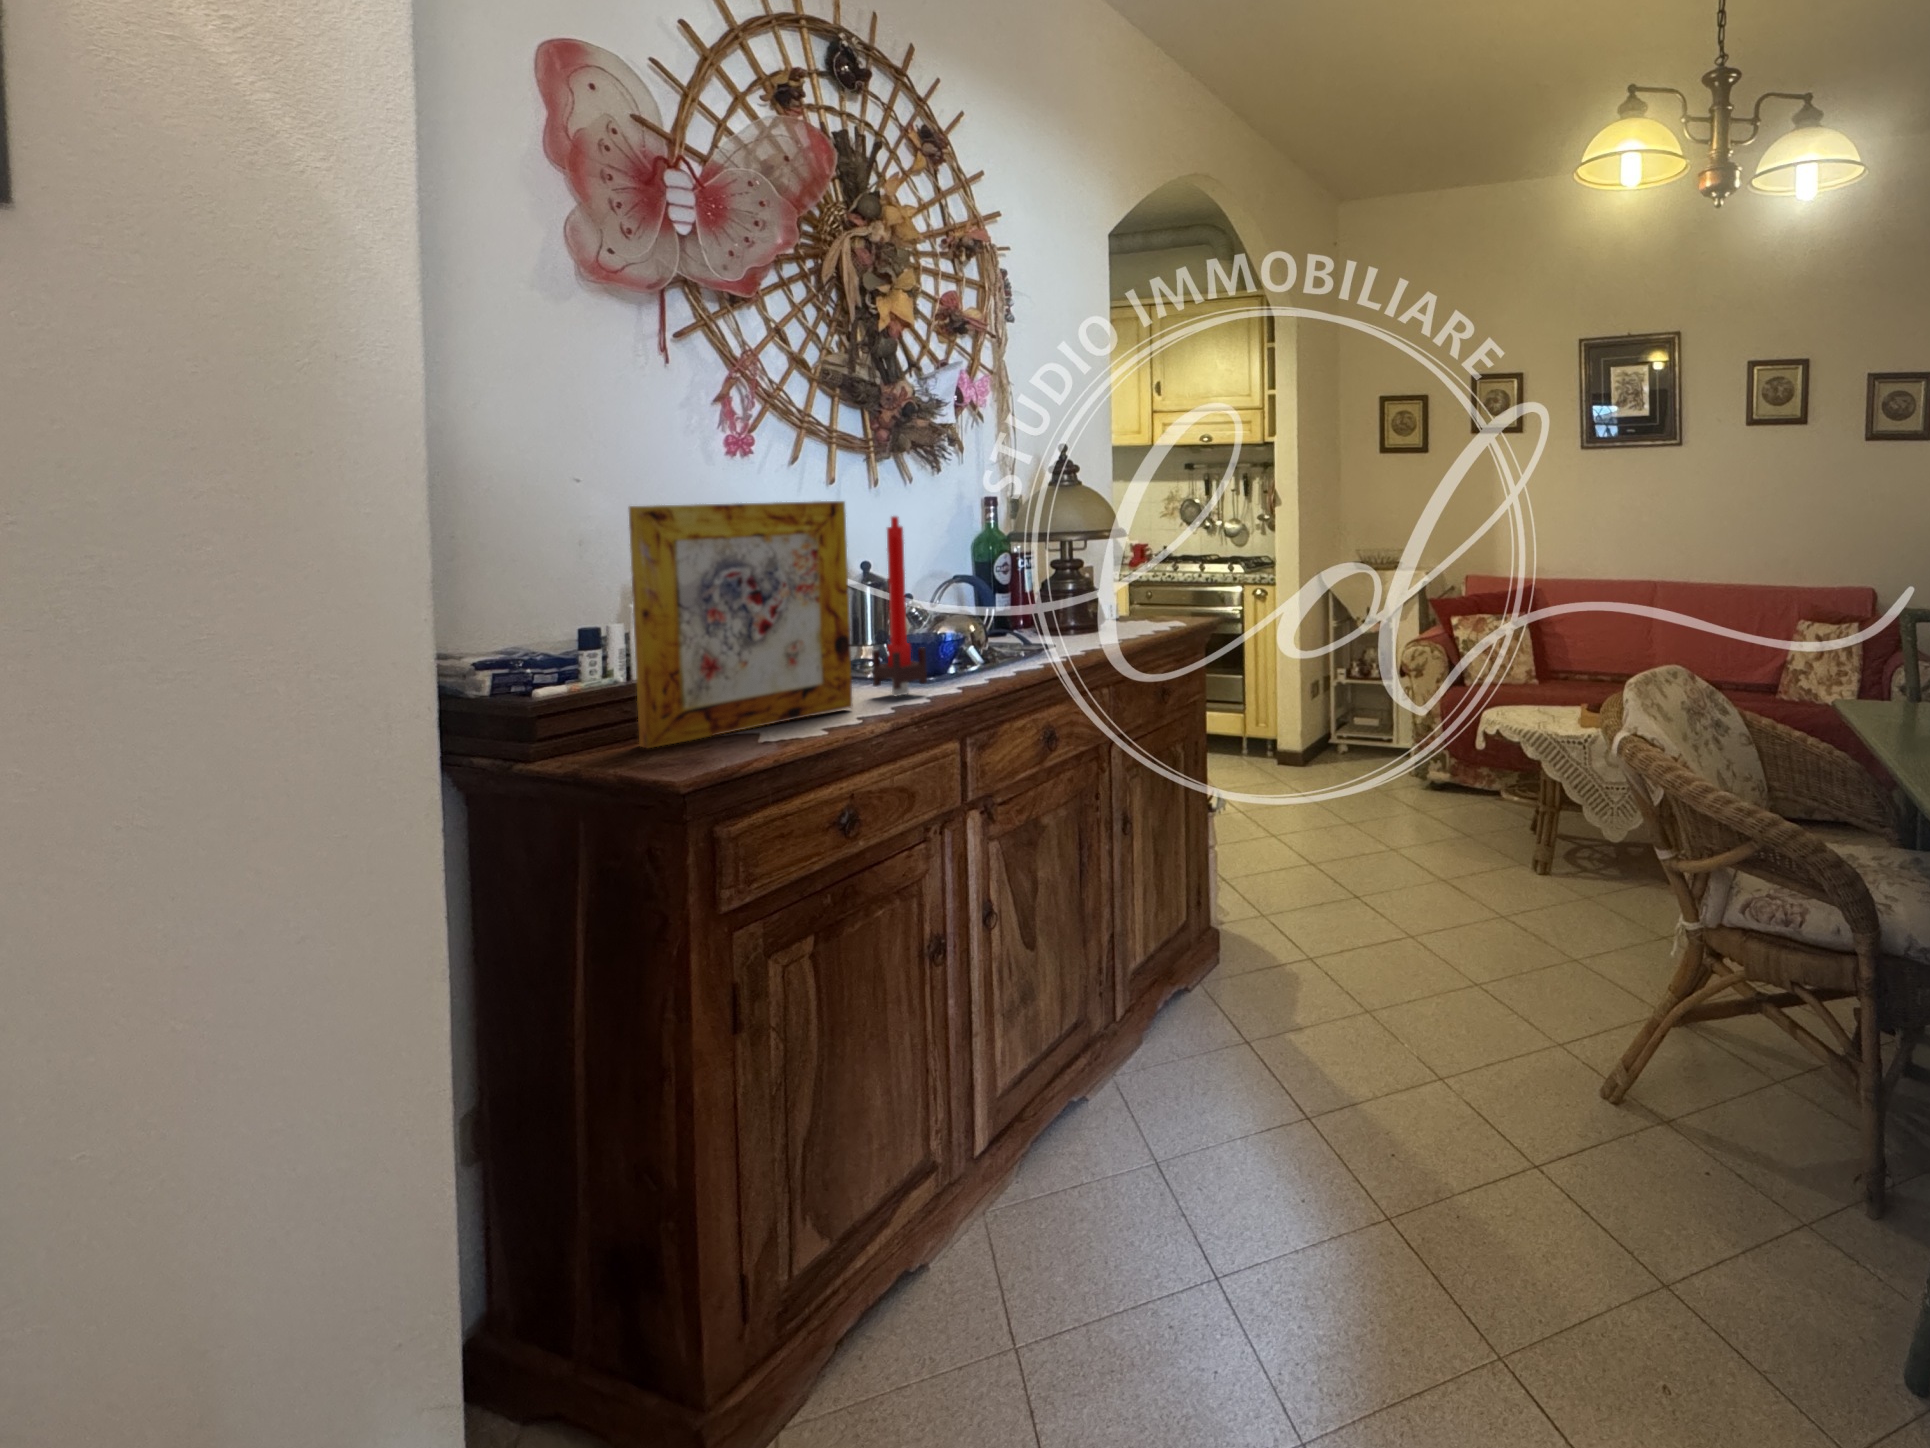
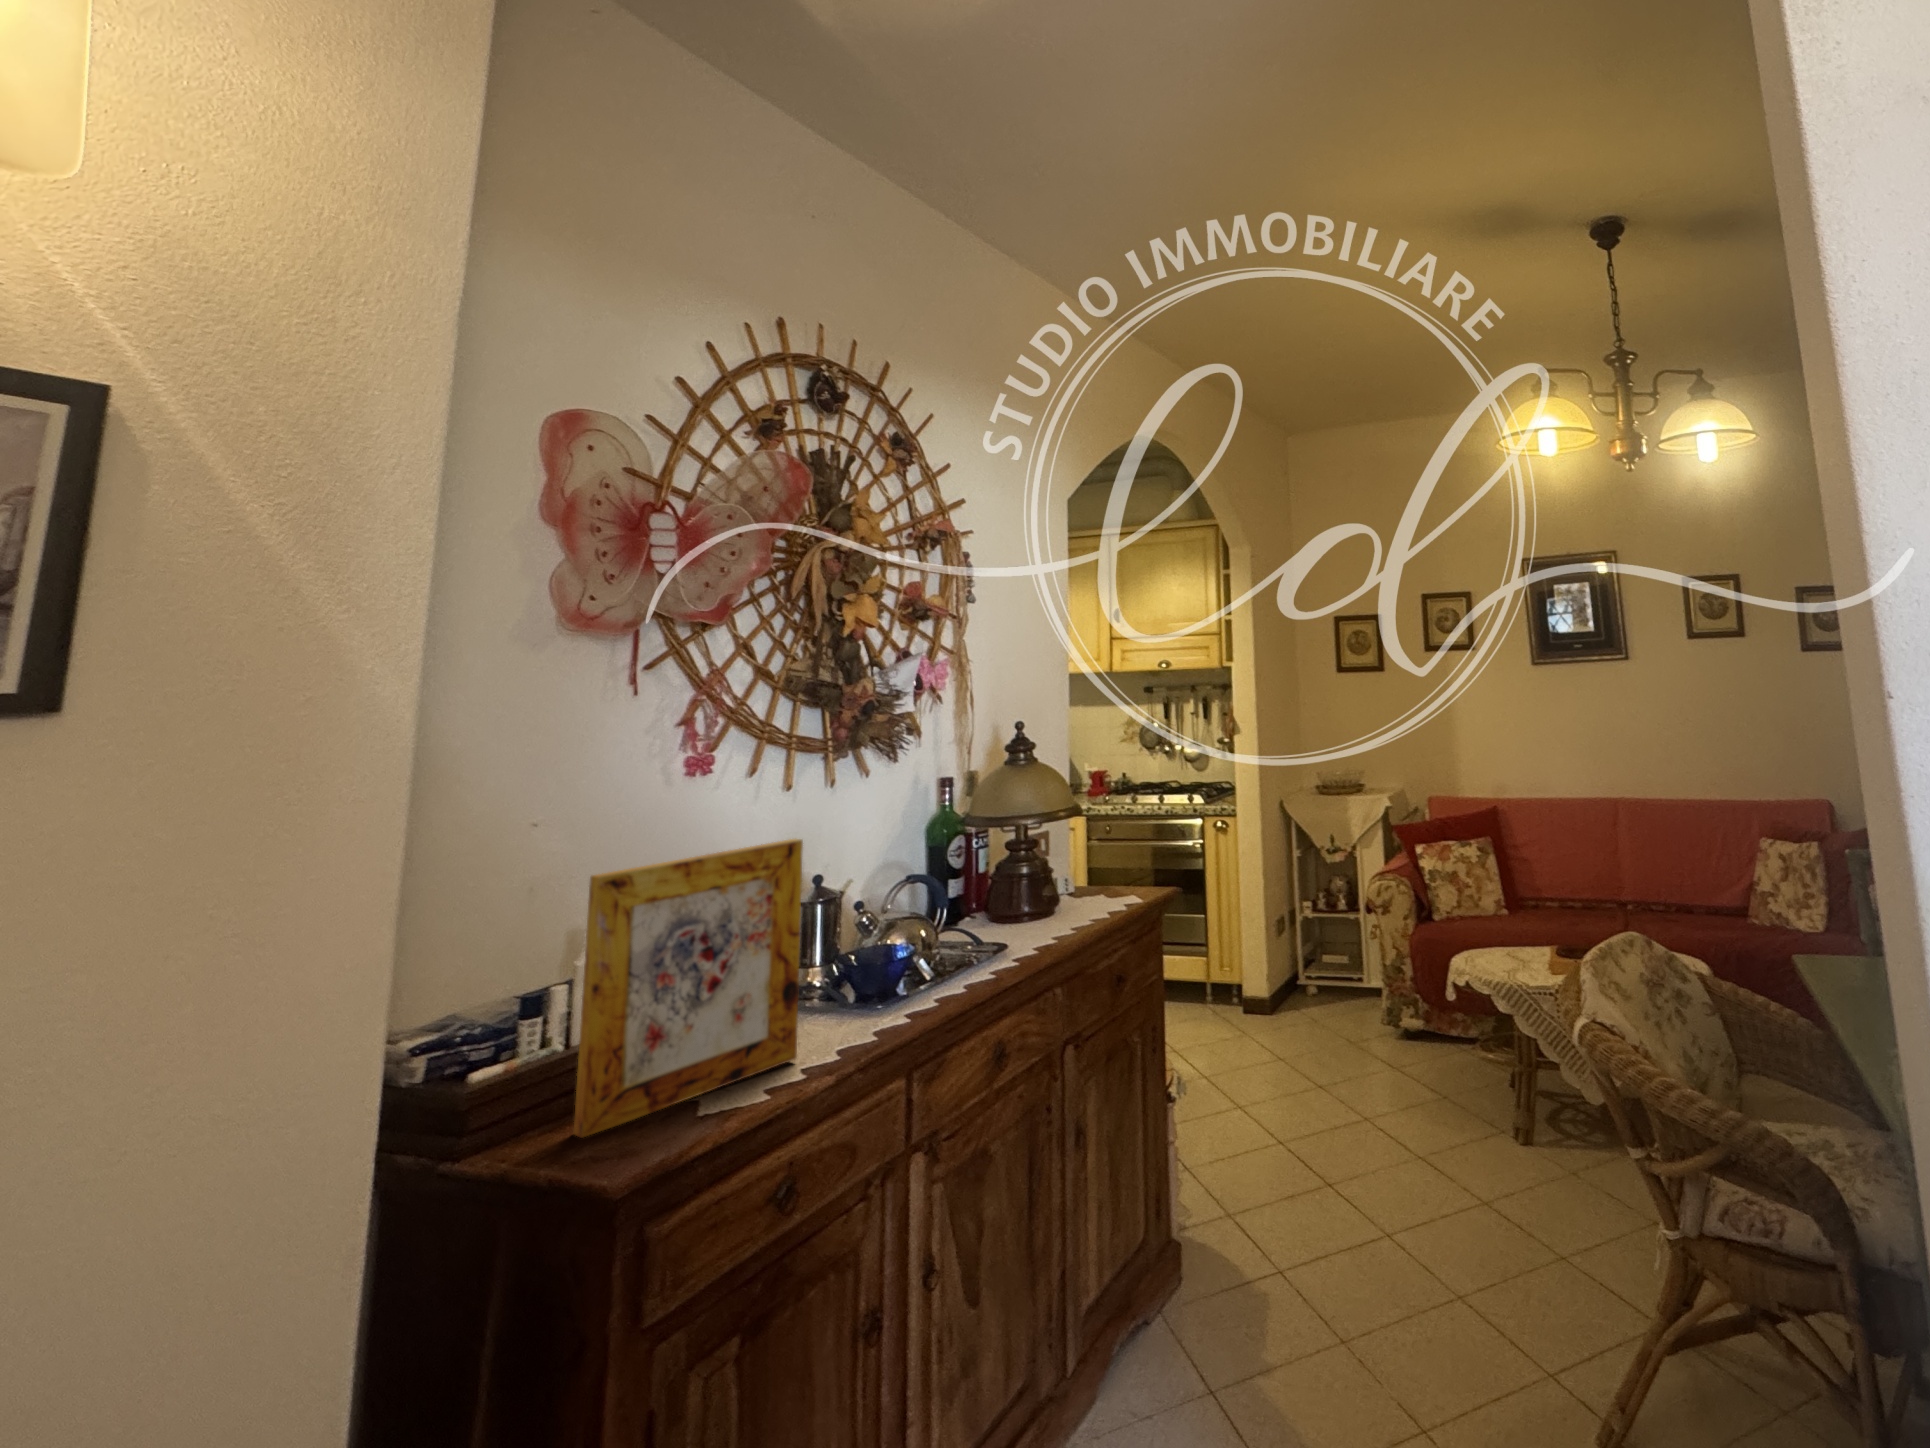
candle: present [872,516,927,696] -> none [818,843,875,1037]

